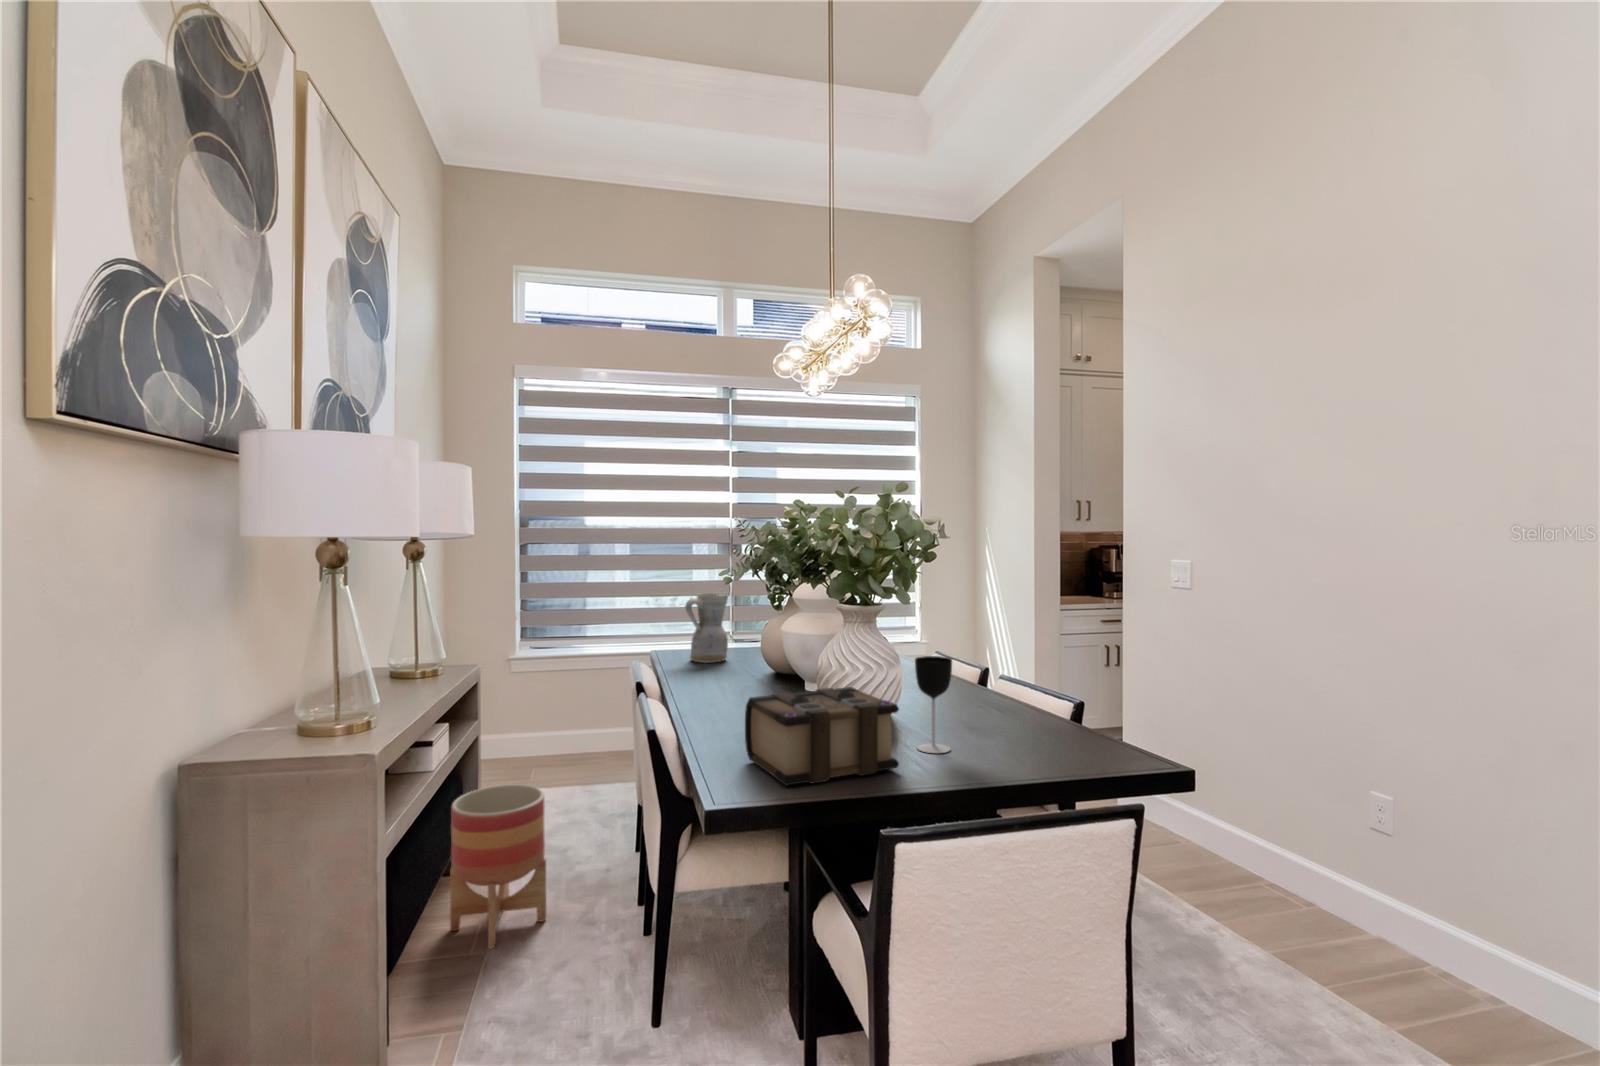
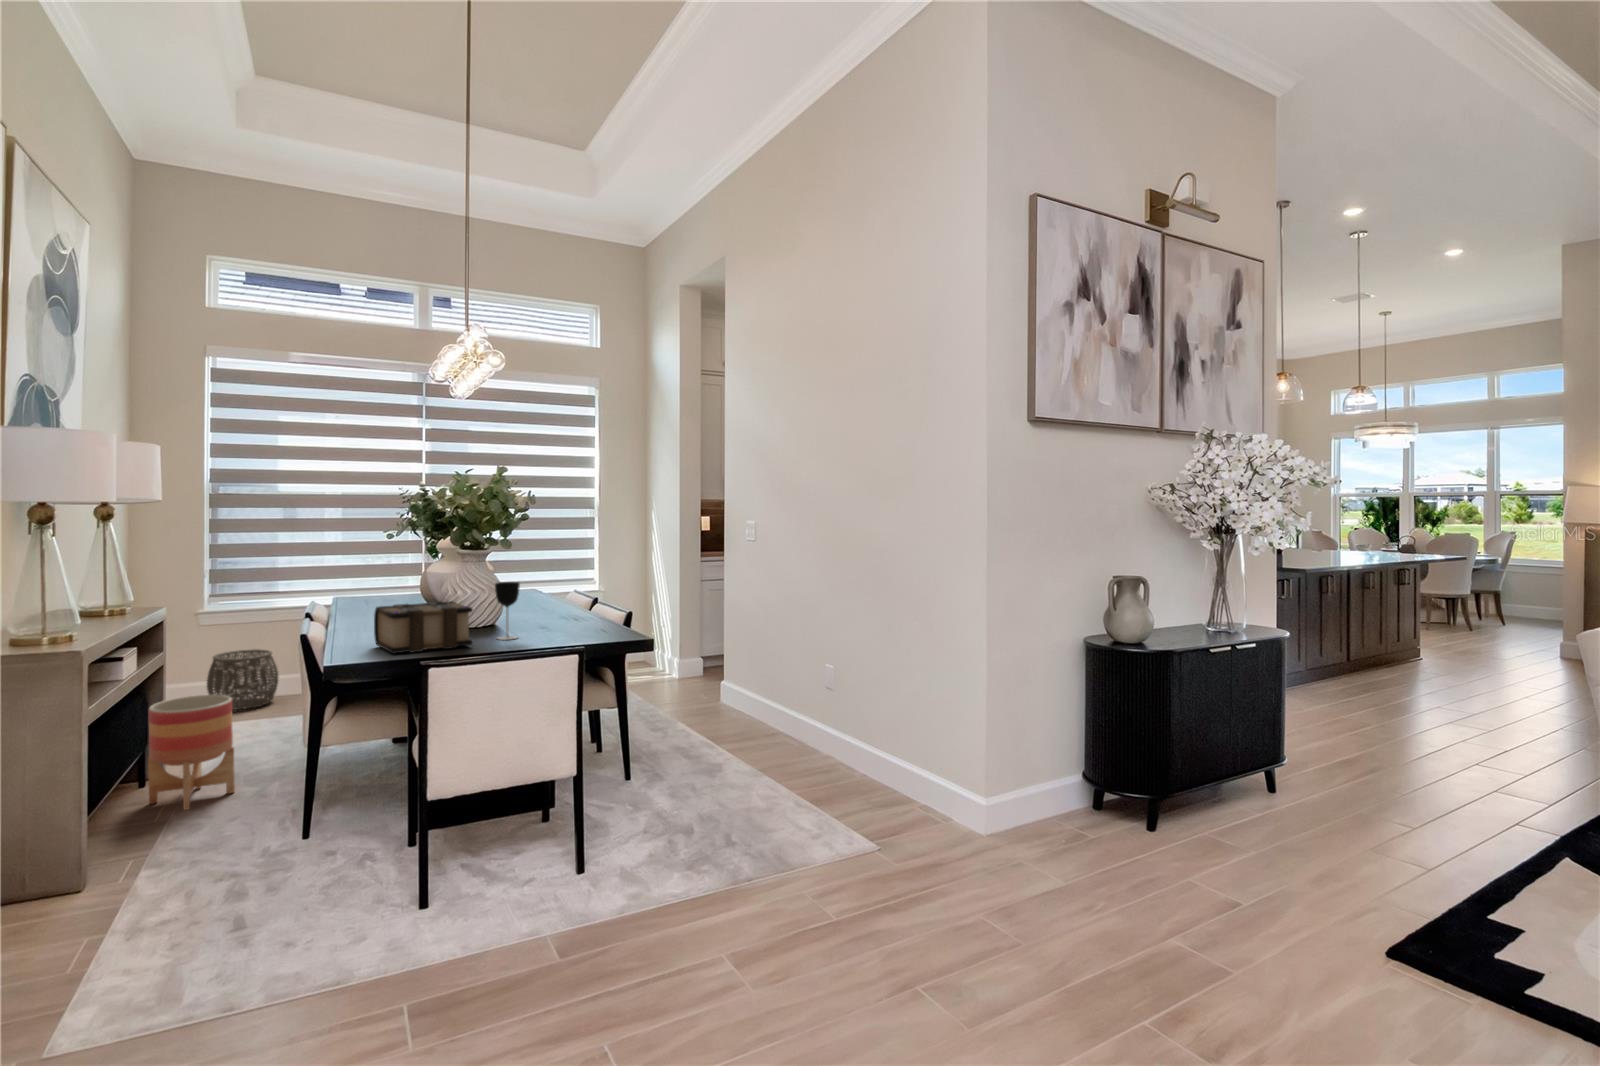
ceramic pitcher: present [685,593,728,663] -> none [361,549,400,602]
woven basket: none [515,701,586,773] -> present [207,649,278,710]

